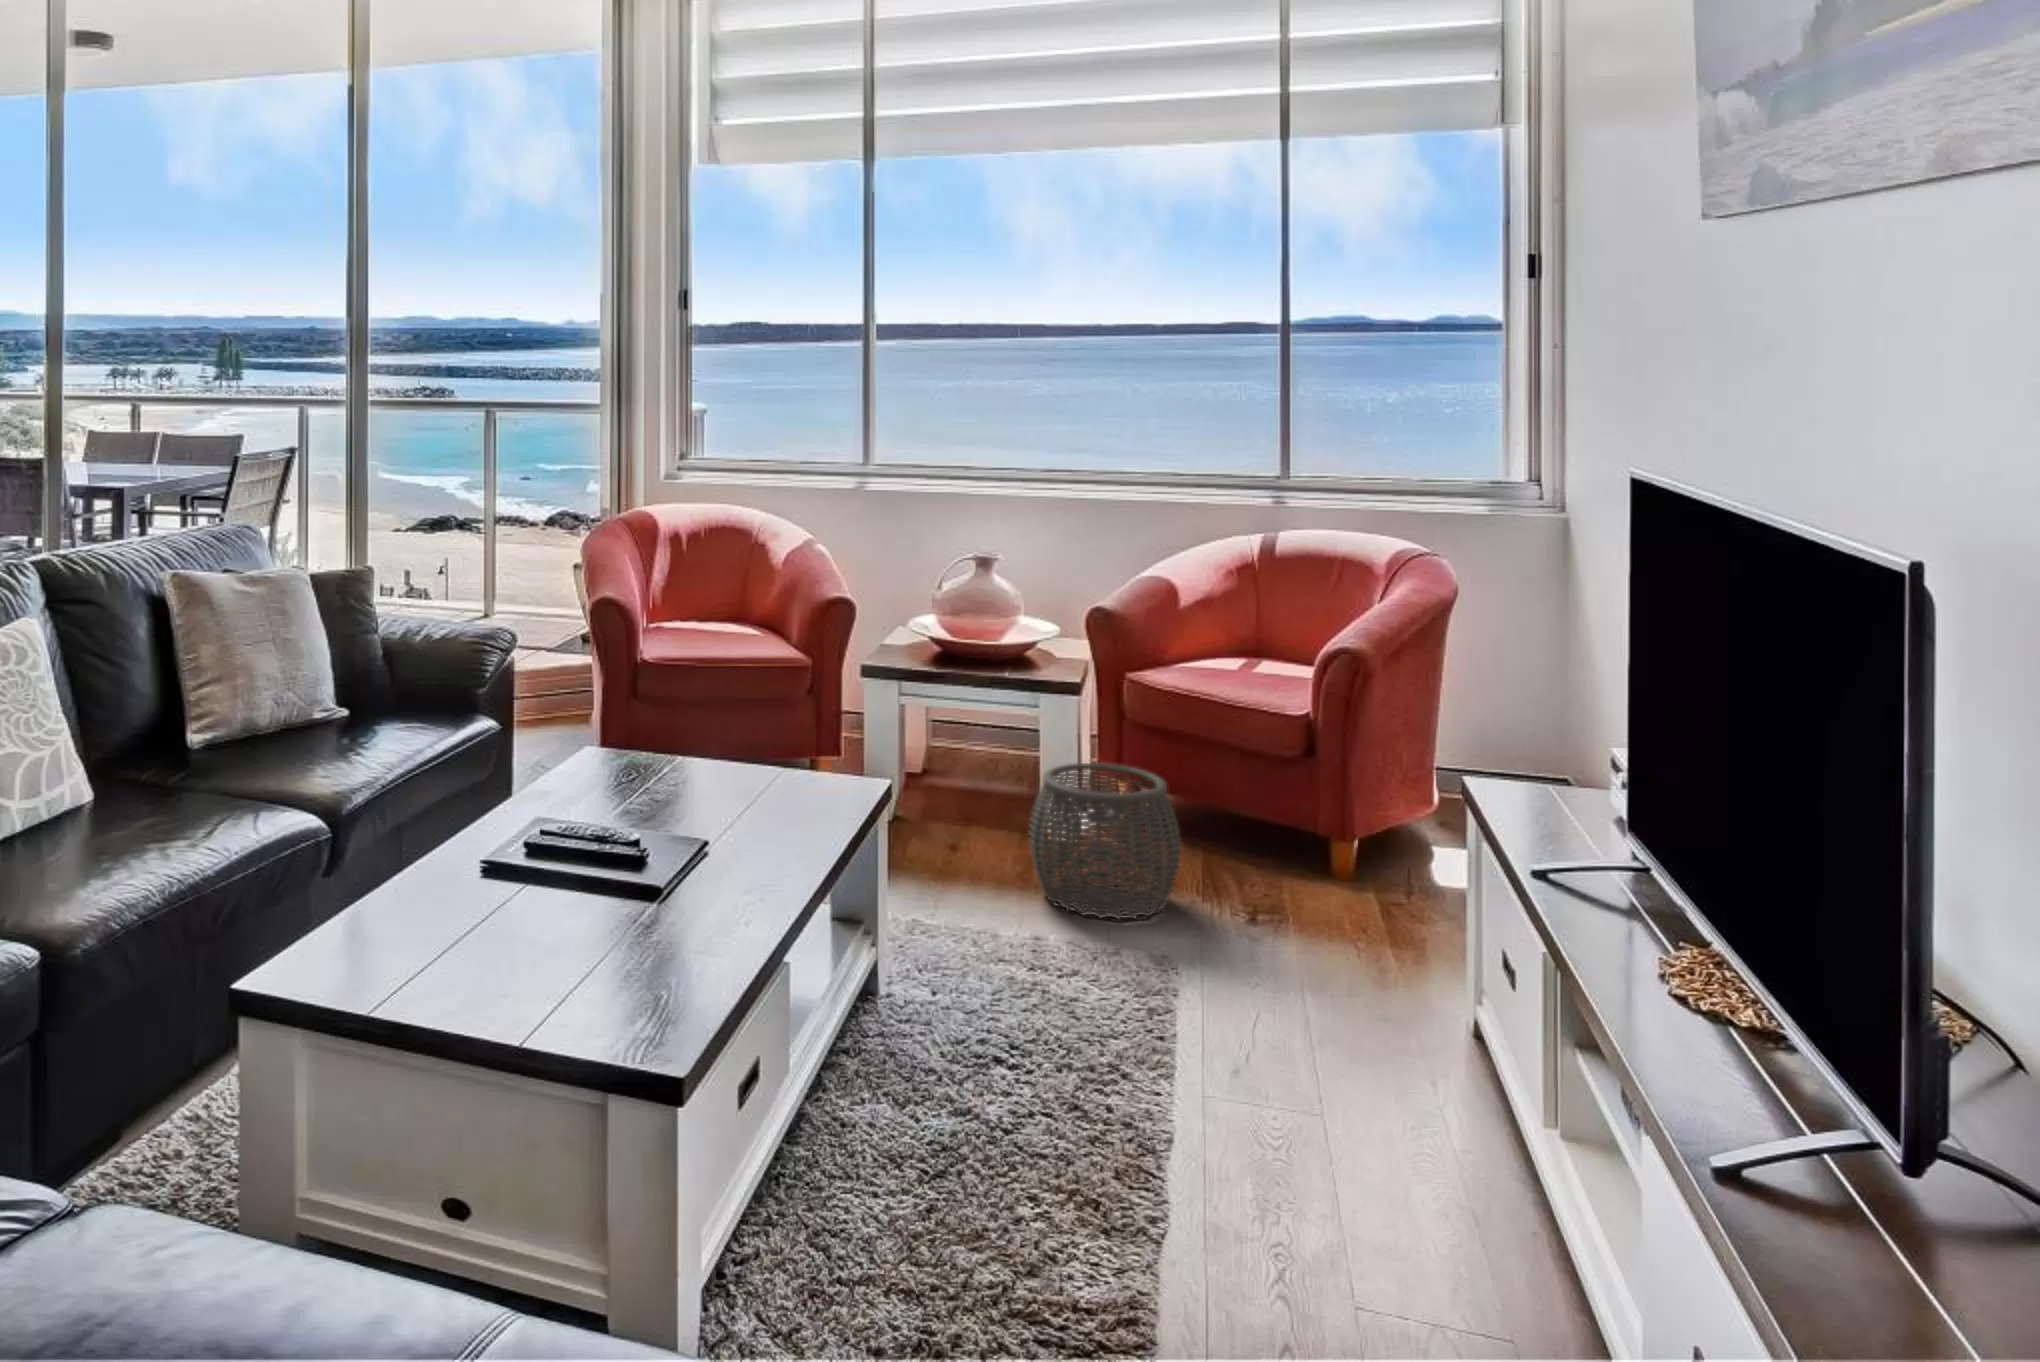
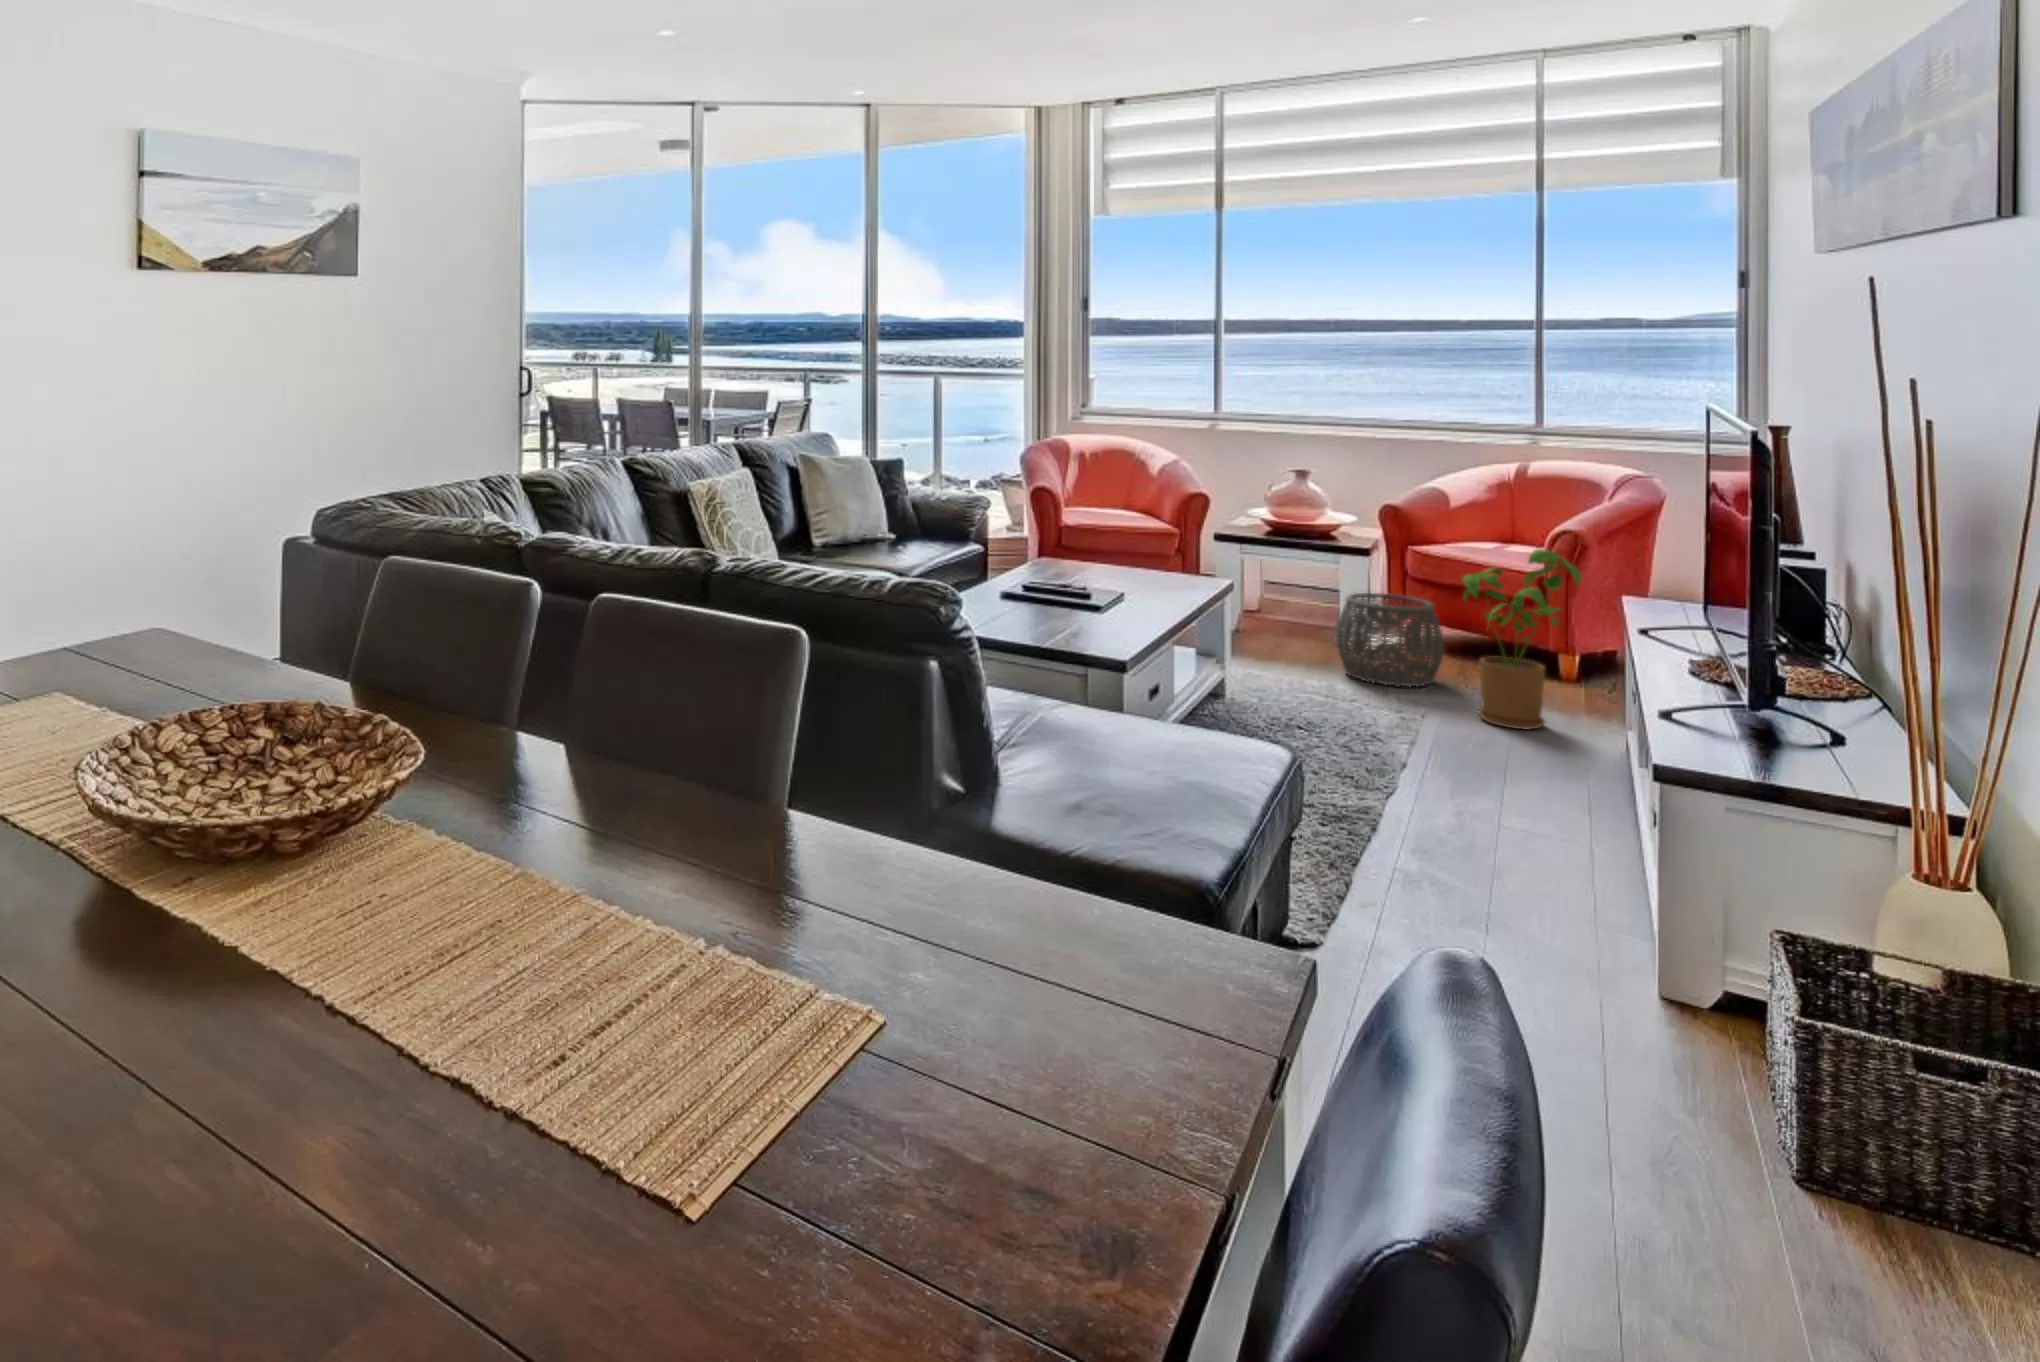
house plant: none [1209,708,1385,998] -> present [1463,549,1583,729]

